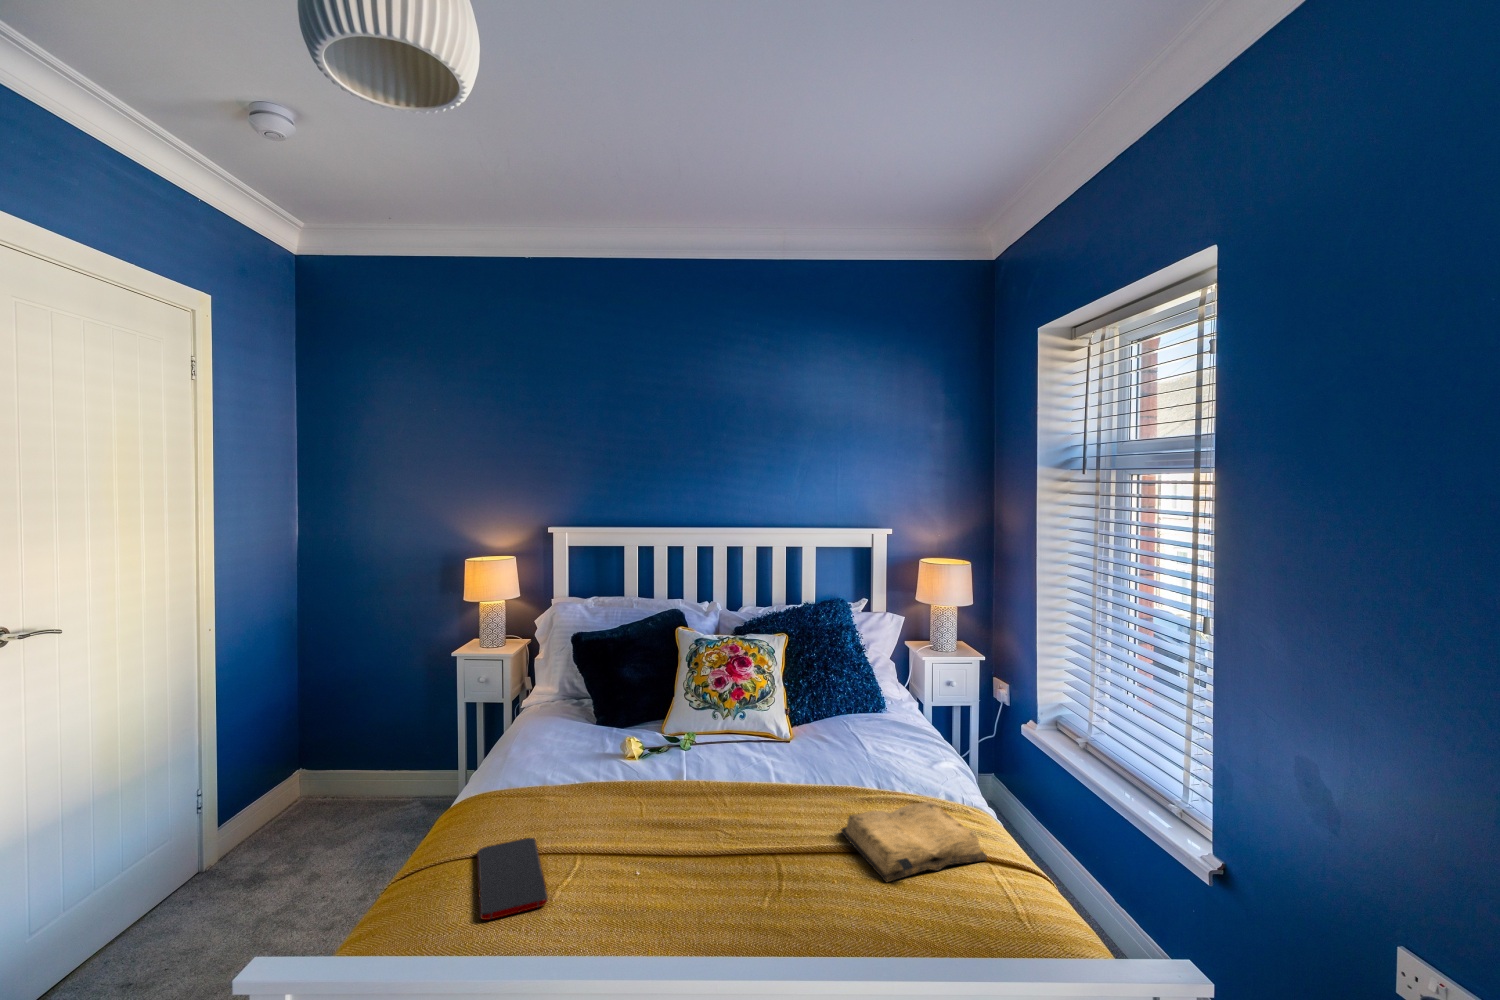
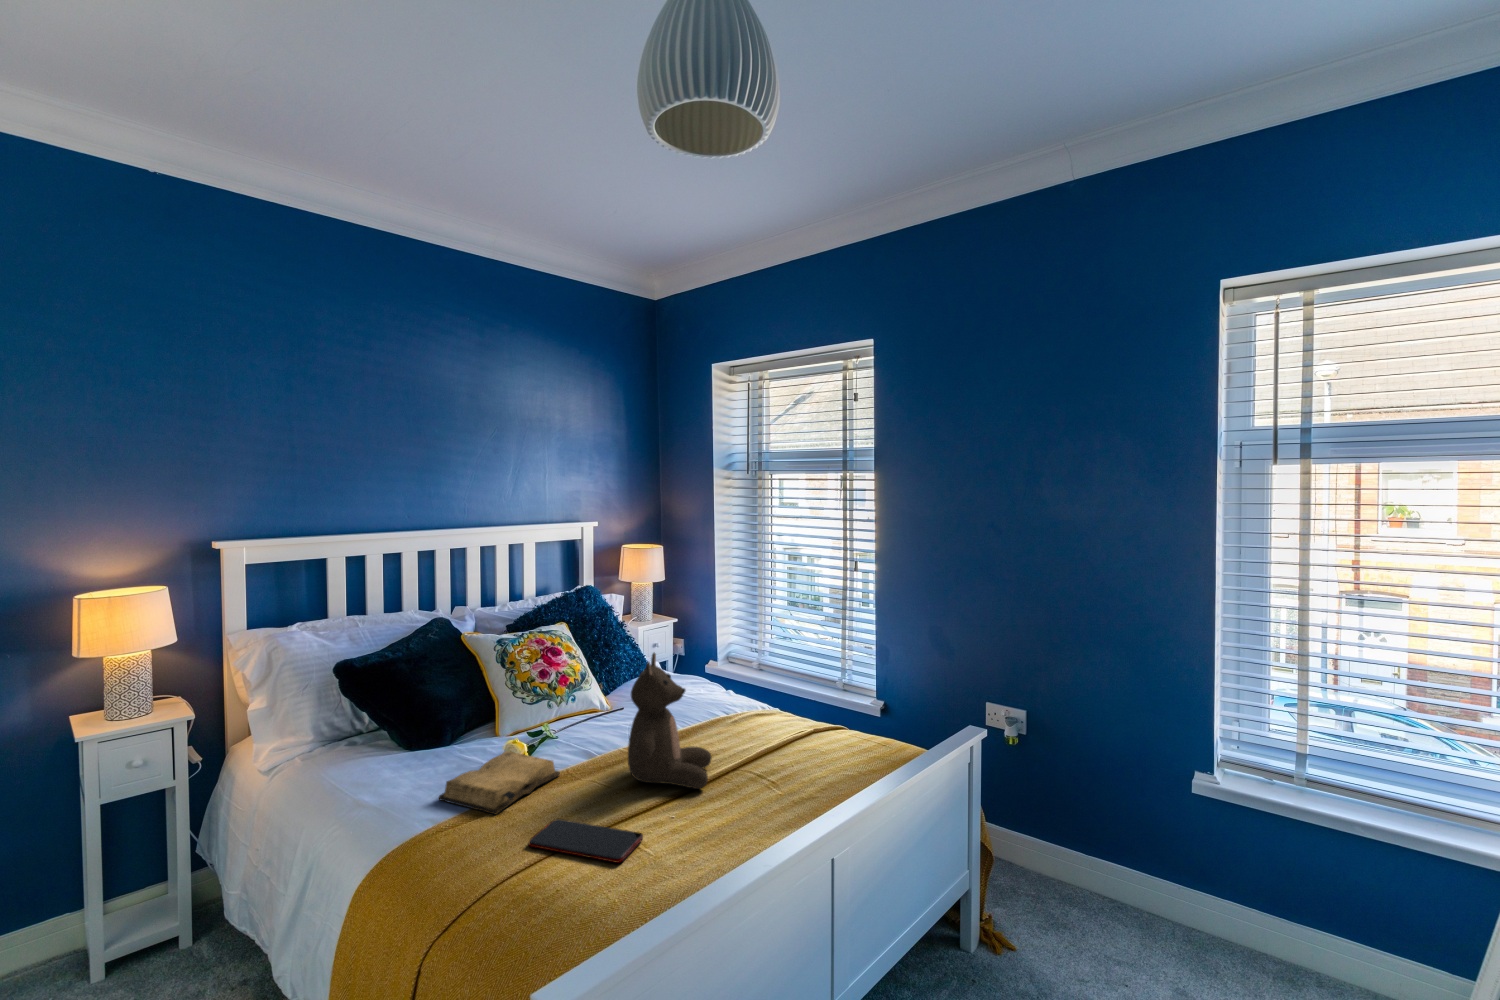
stuffed bear: none [623,682,754,878] -> present [628,653,711,789]
diary: present [841,801,987,882] -> present [439,751,560,814]

